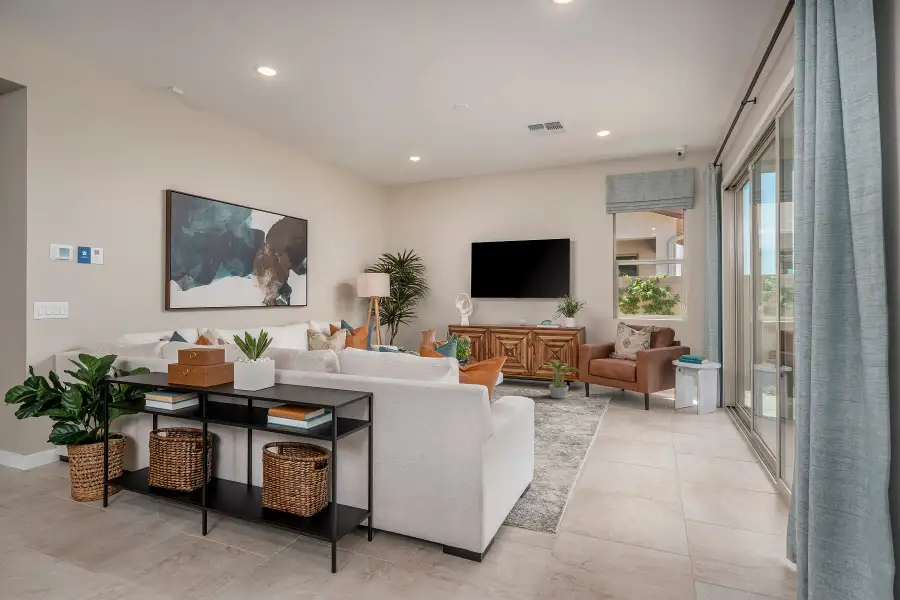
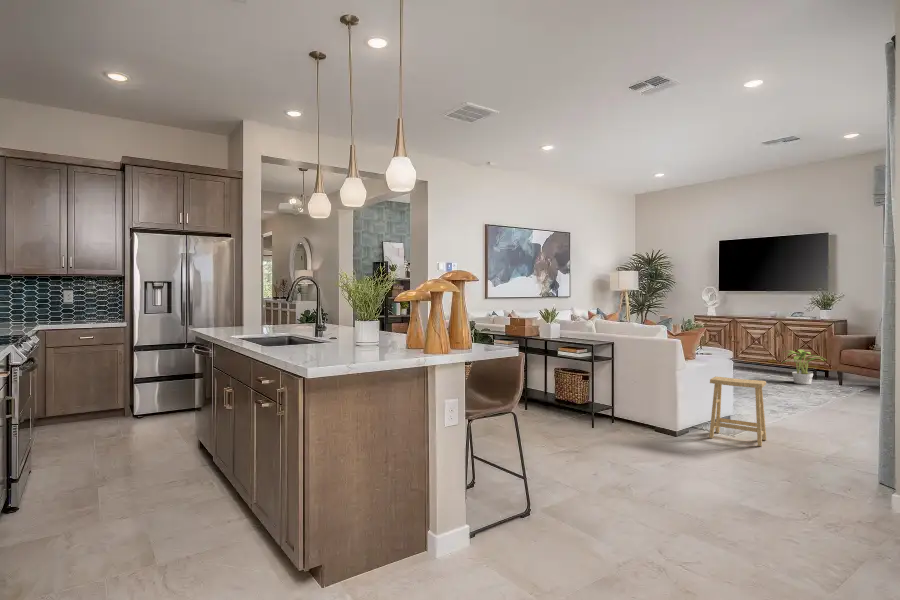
footstool: none [538,441,624,567] -> present [709,377,766,446]

